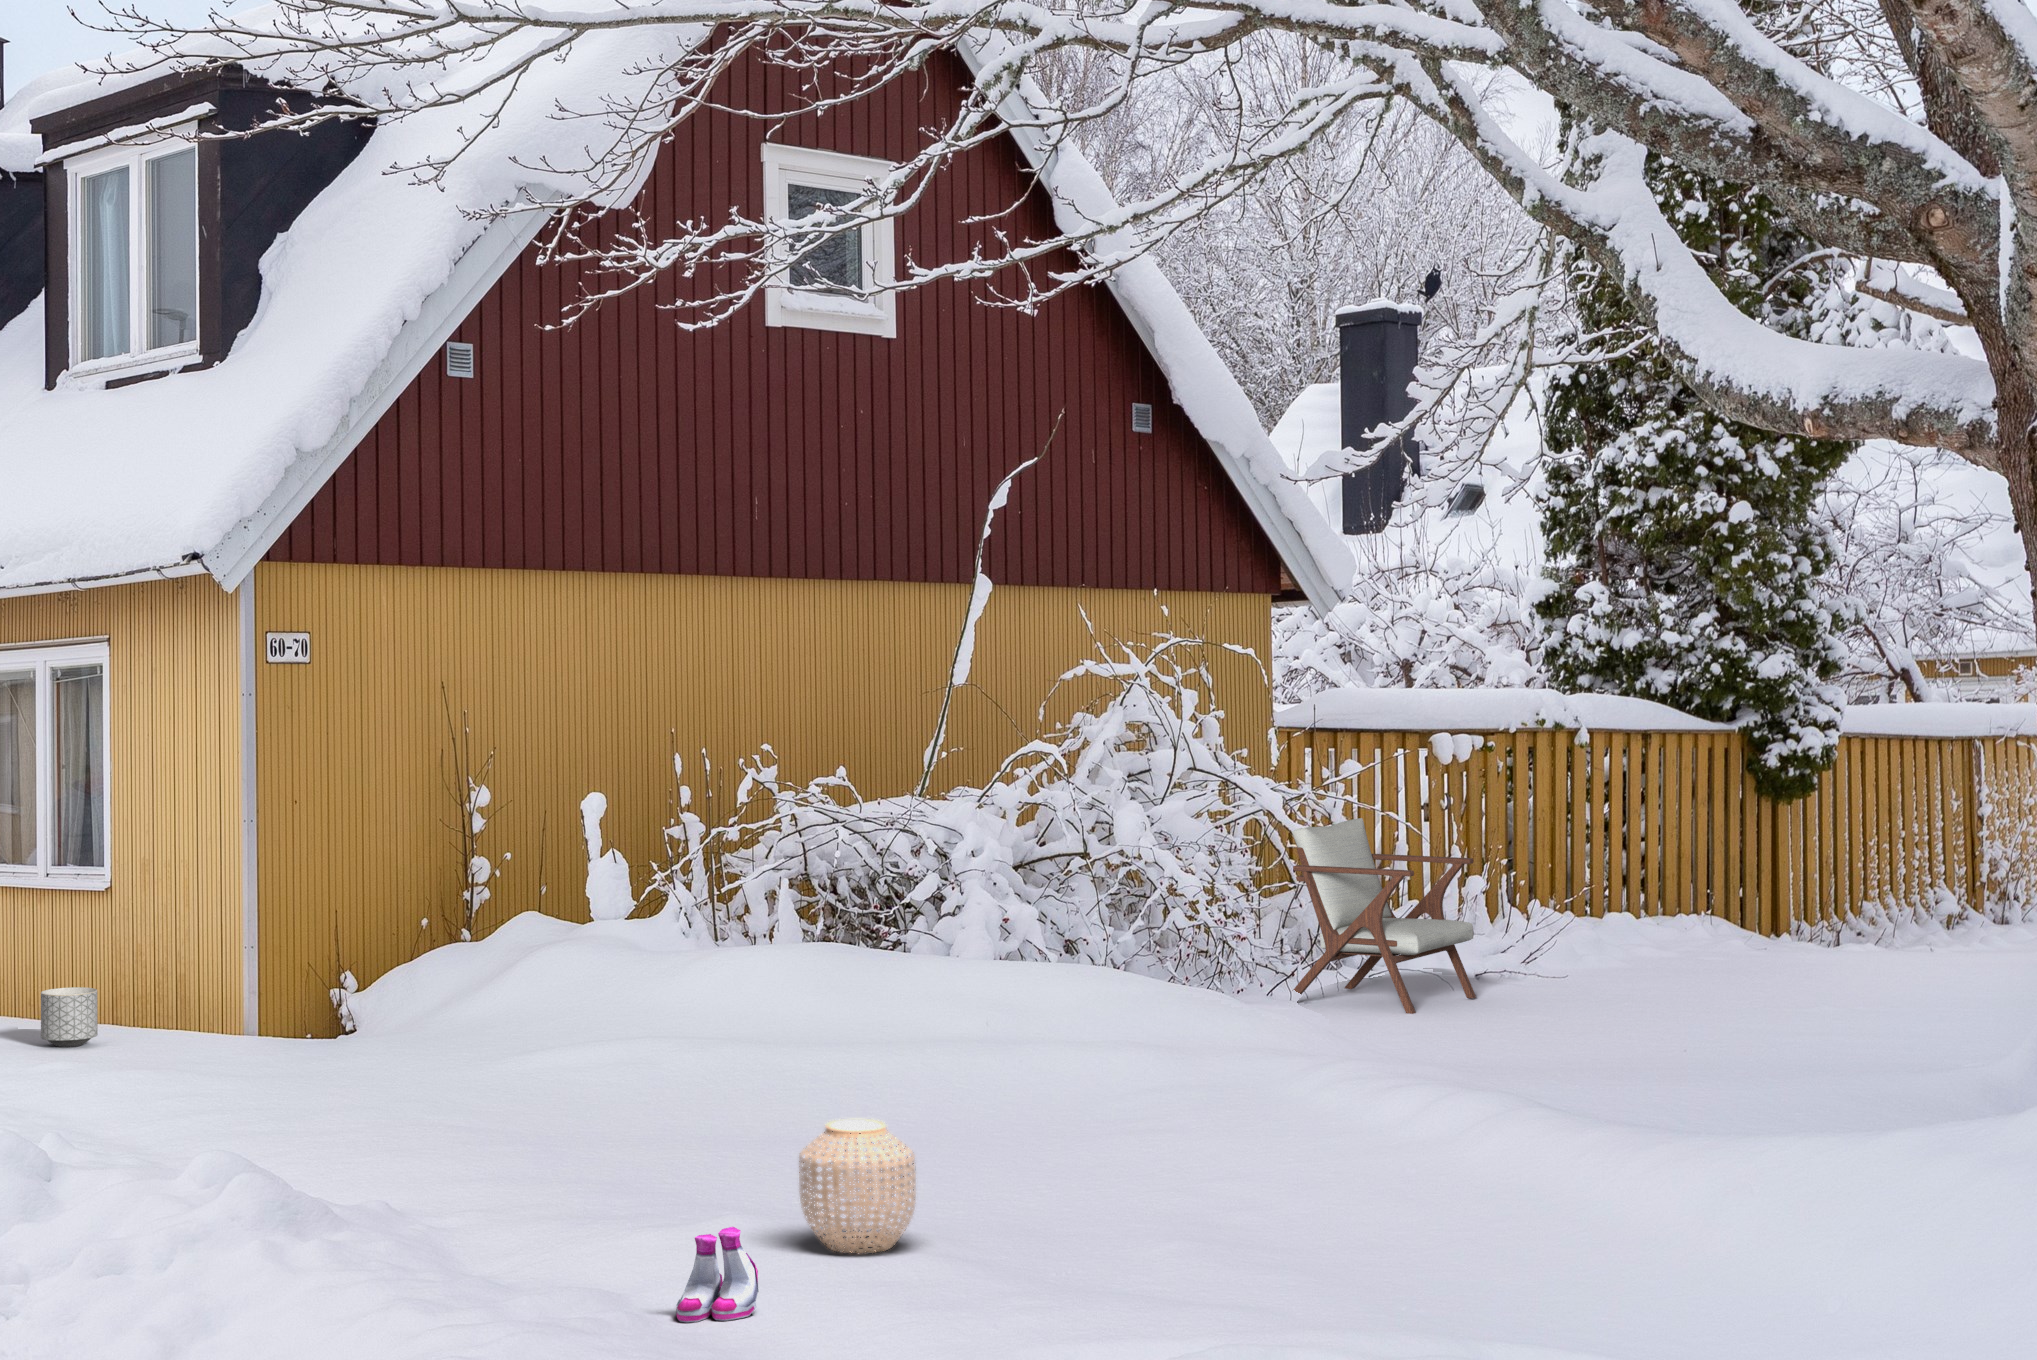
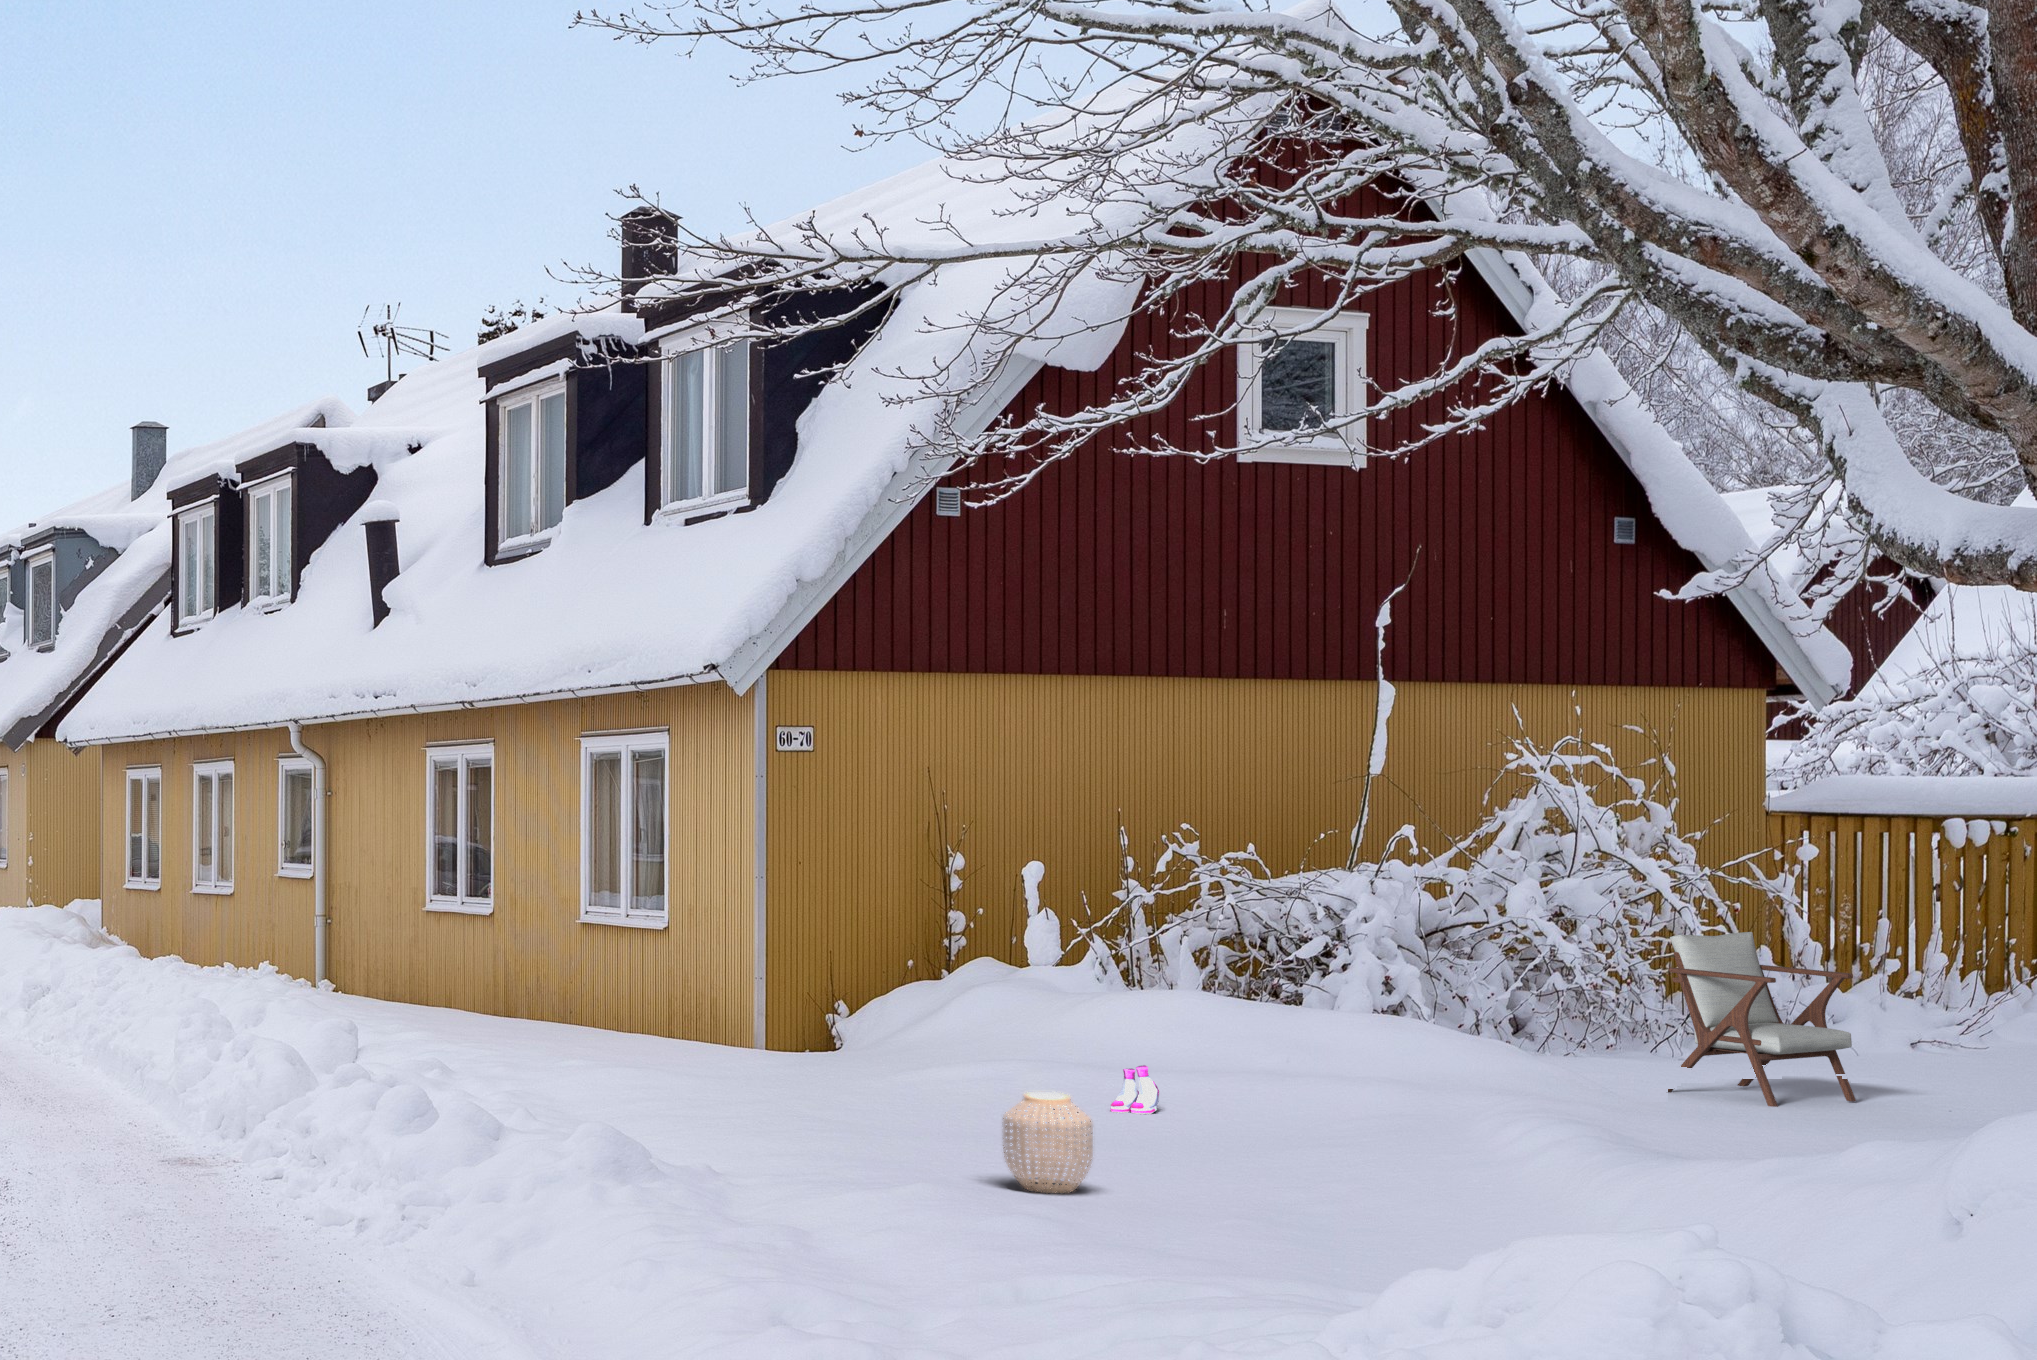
planter: present [41,987,98,1047] -> none [583,990,627,1036]
boots: present [676,1227,759,1323] -> present [1110,1065,1159,1114]

